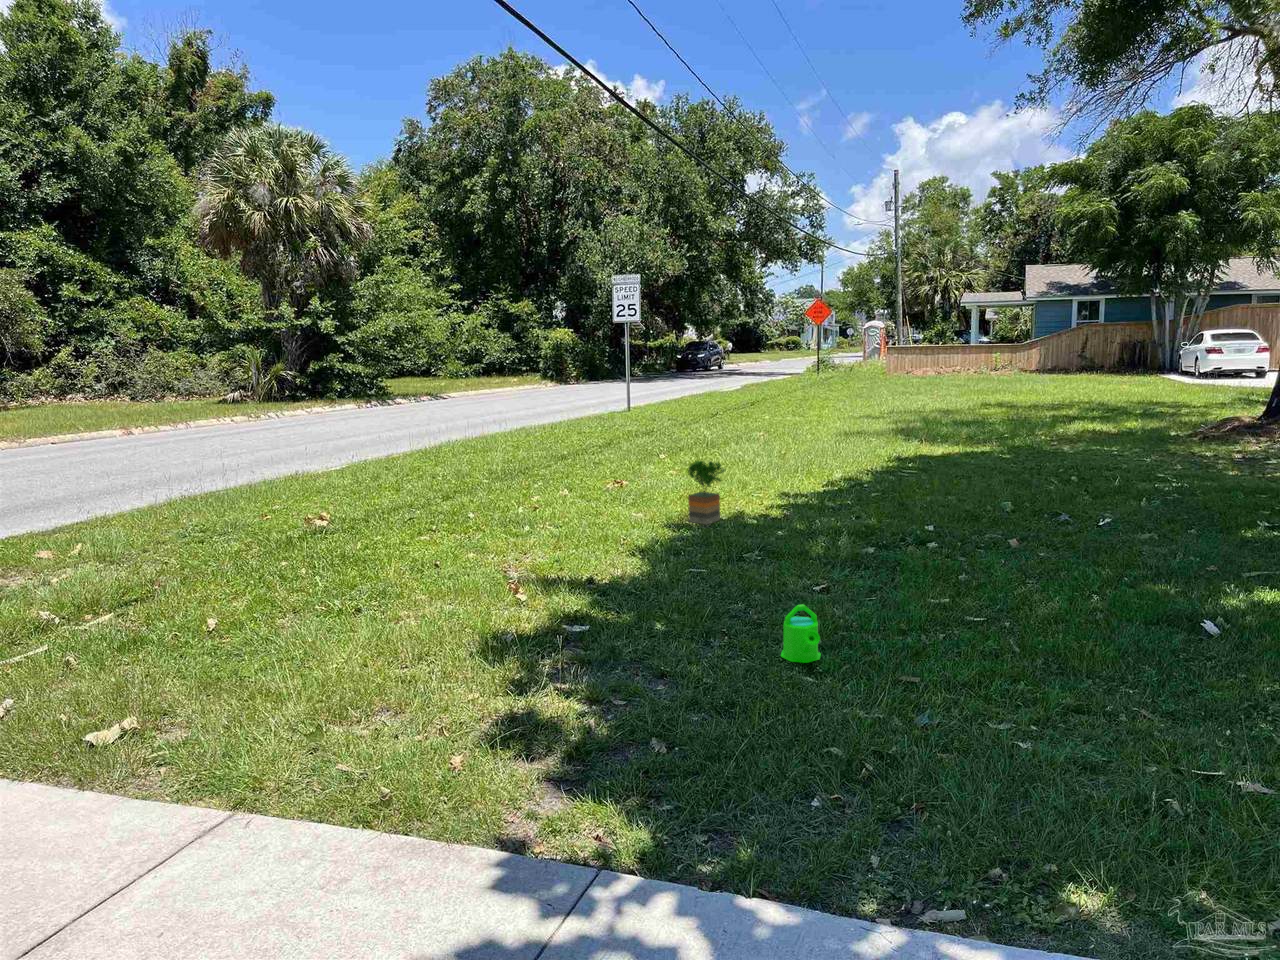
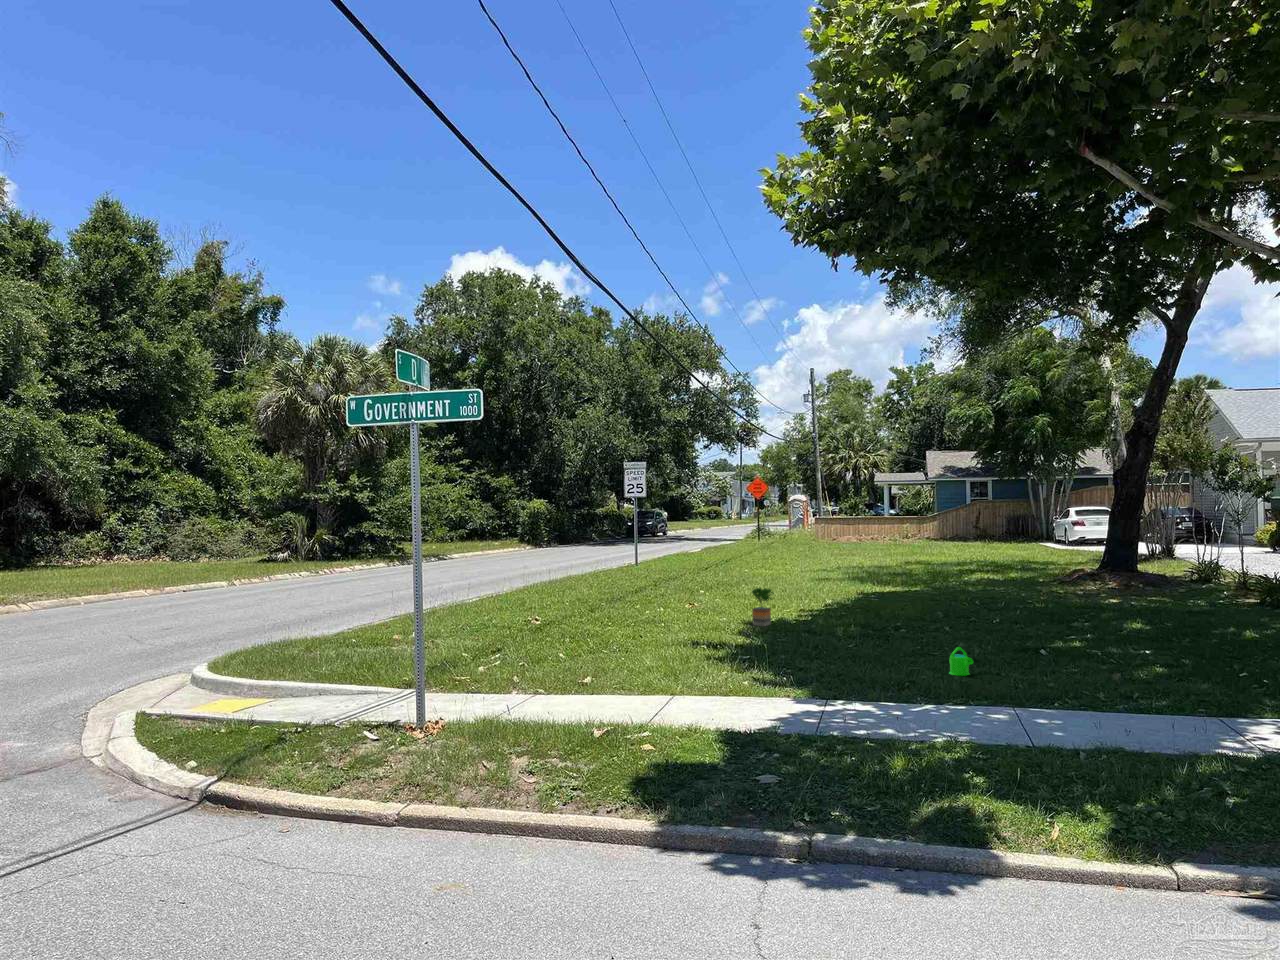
watering can: present [781,604,821,663] -> present [949,647,973,676]

